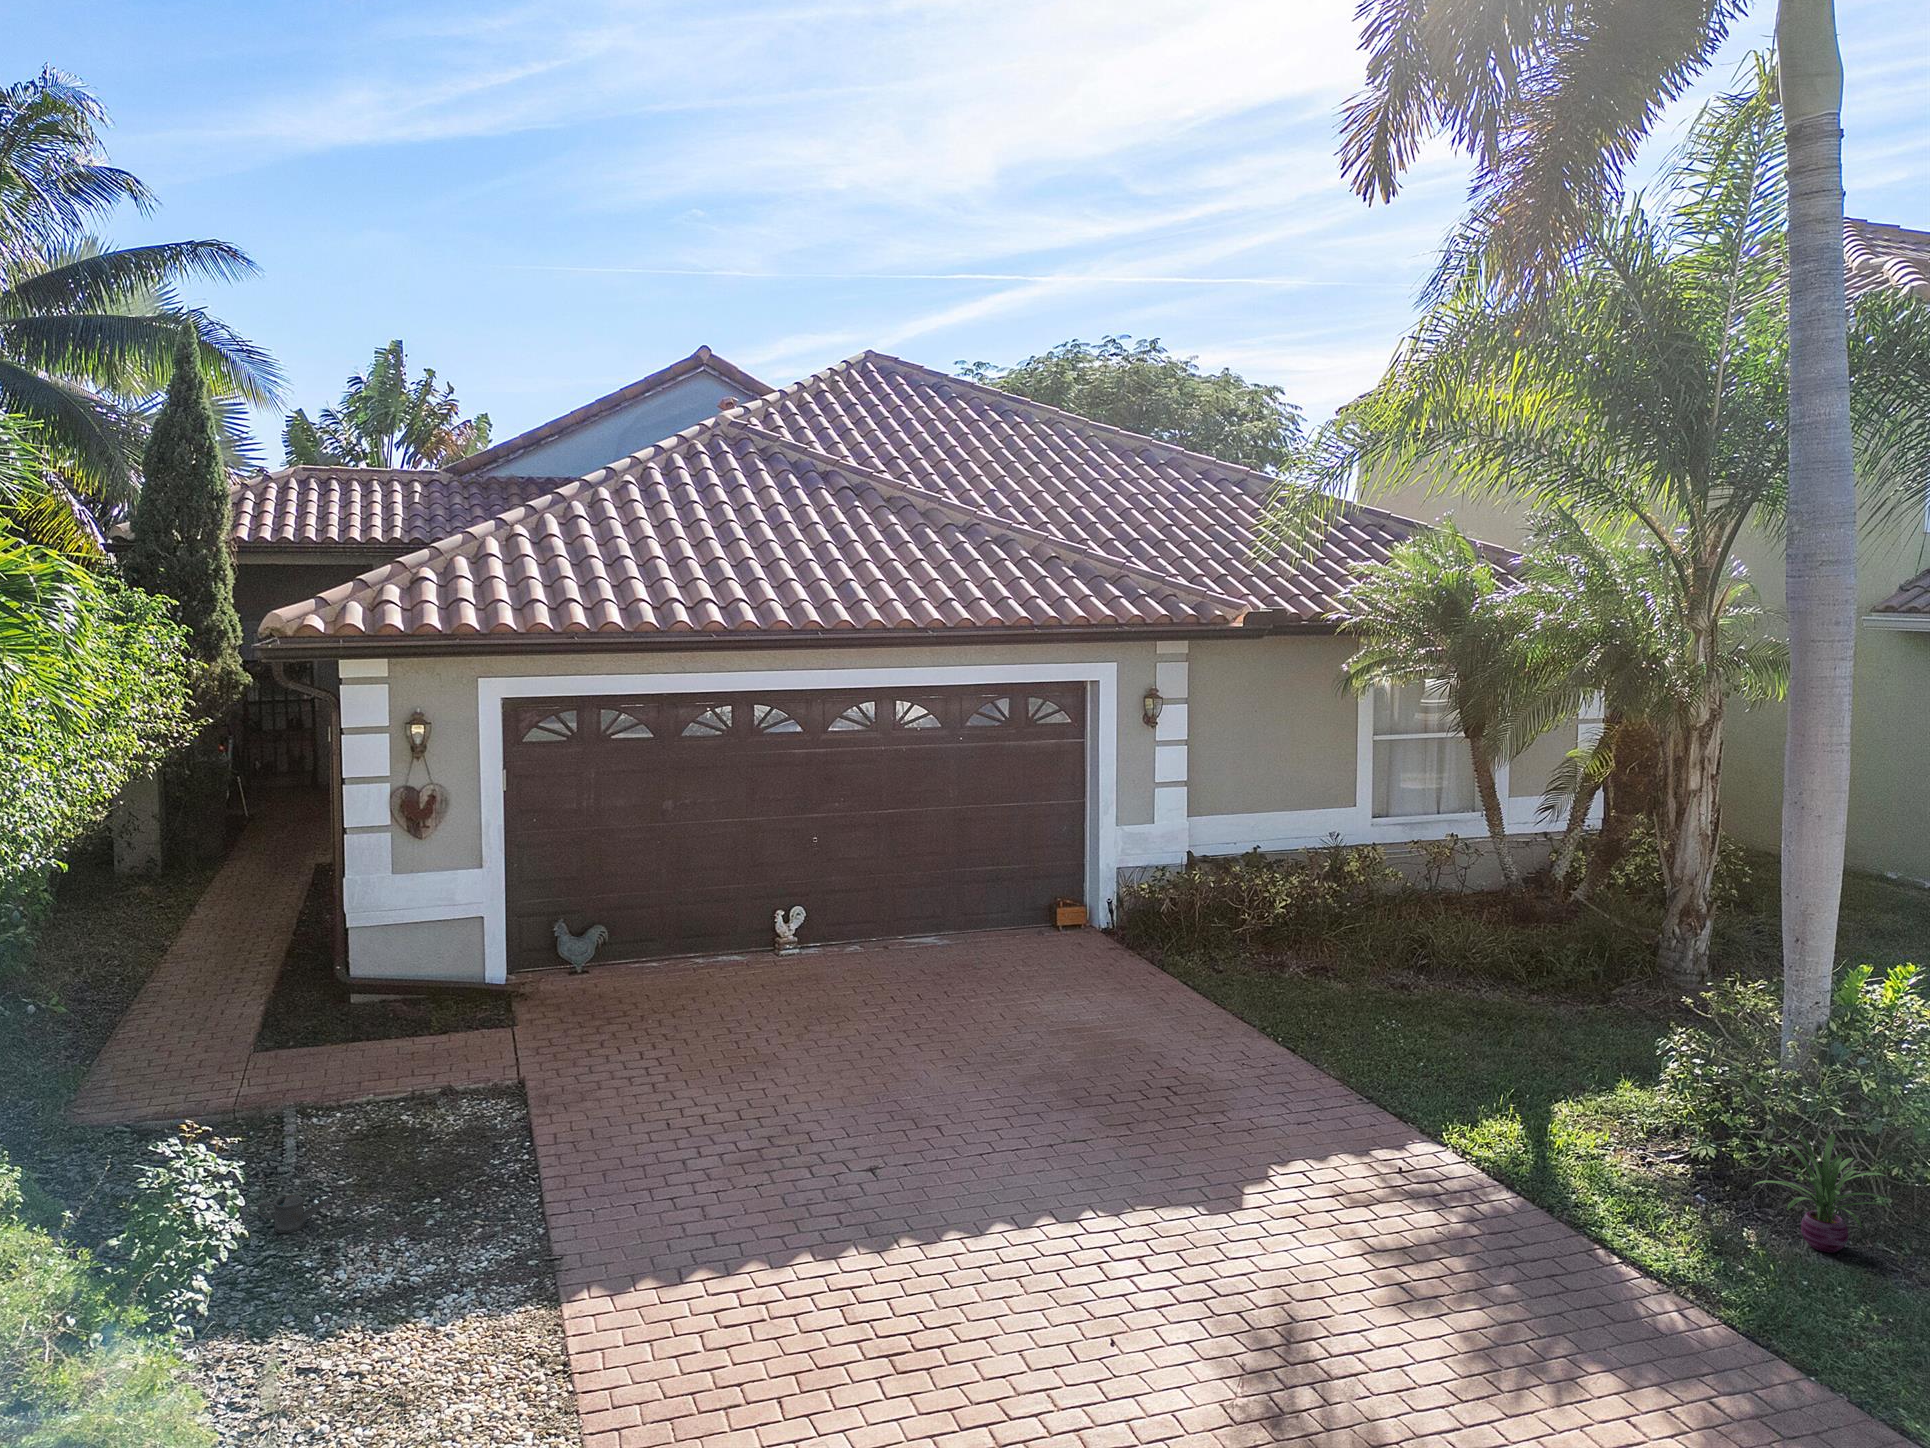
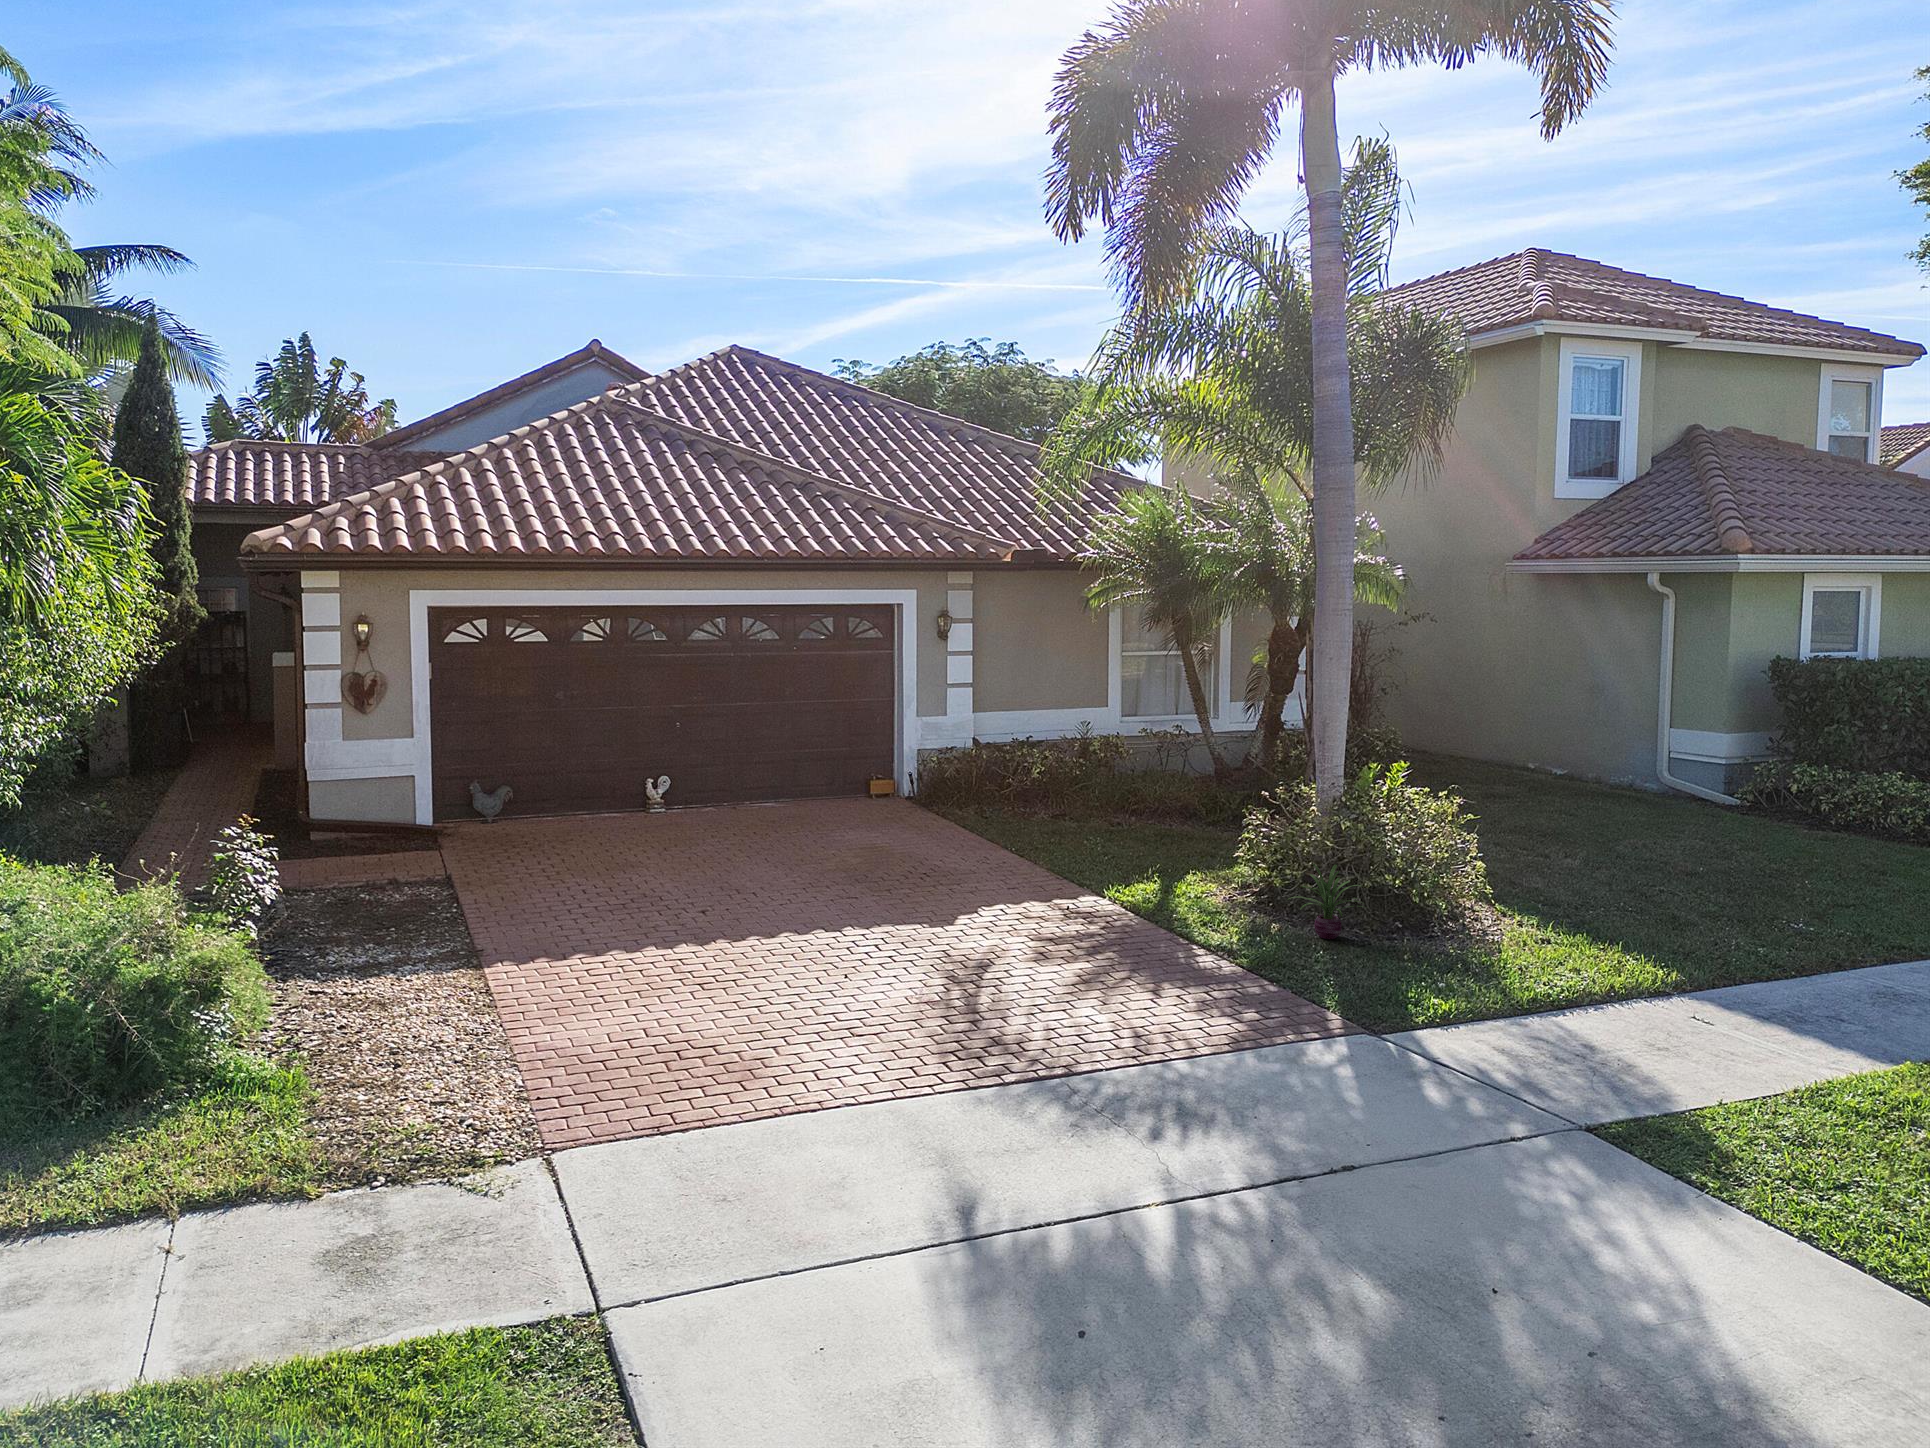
watering can: present [258,1191,339,1233] -> none [265,921,322,948]

